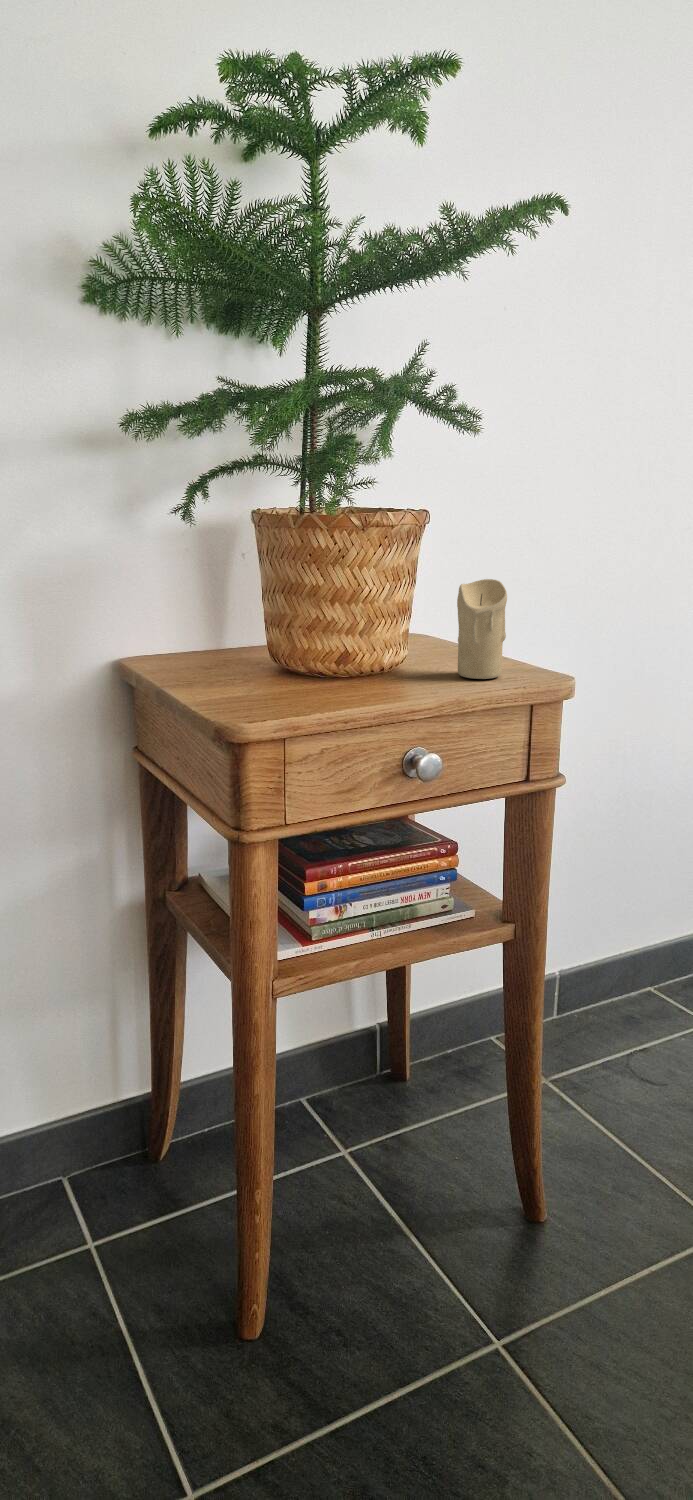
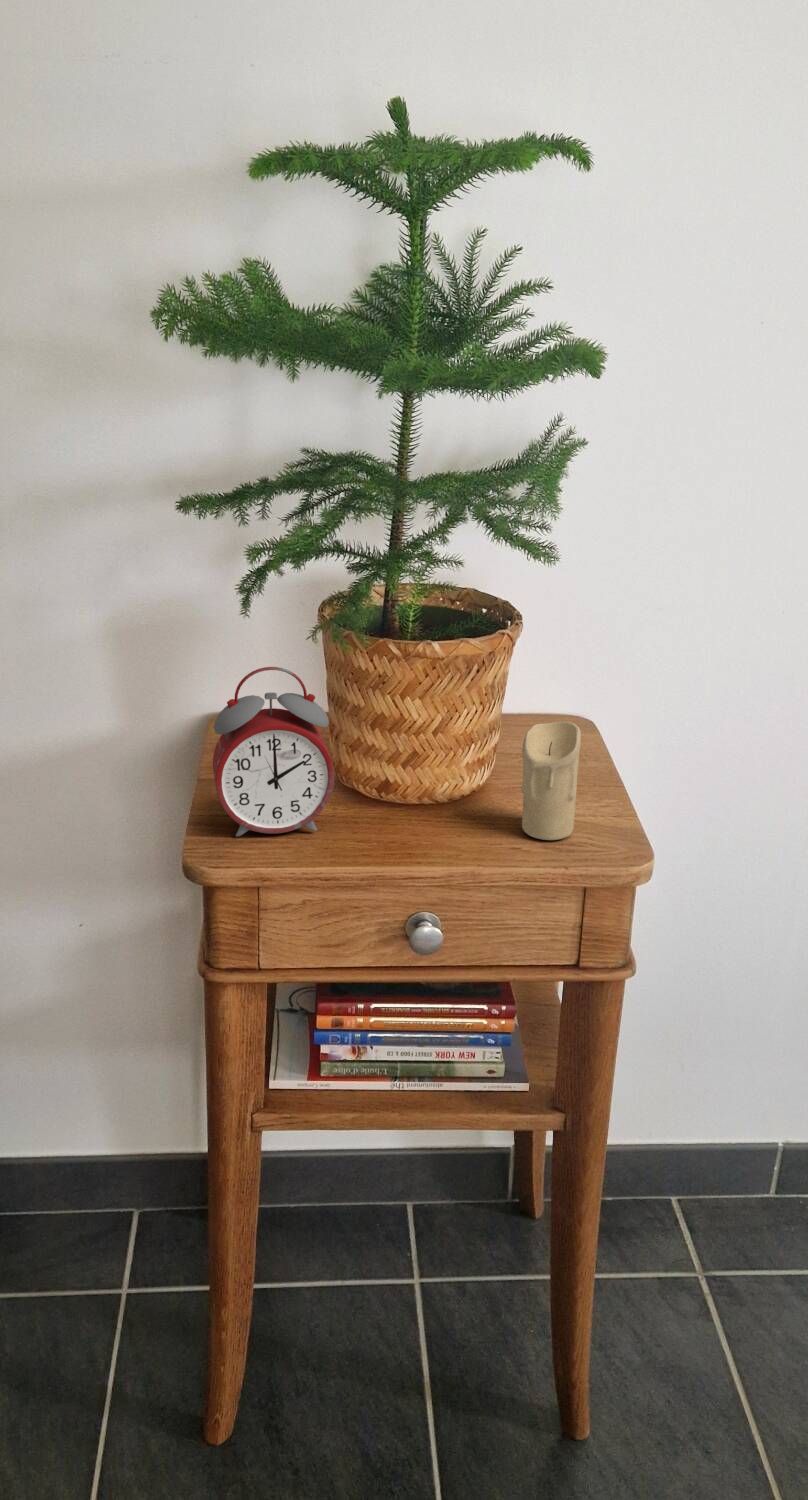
alarm clock: none [202,541,318,706] -> present [213,667,334,837]

